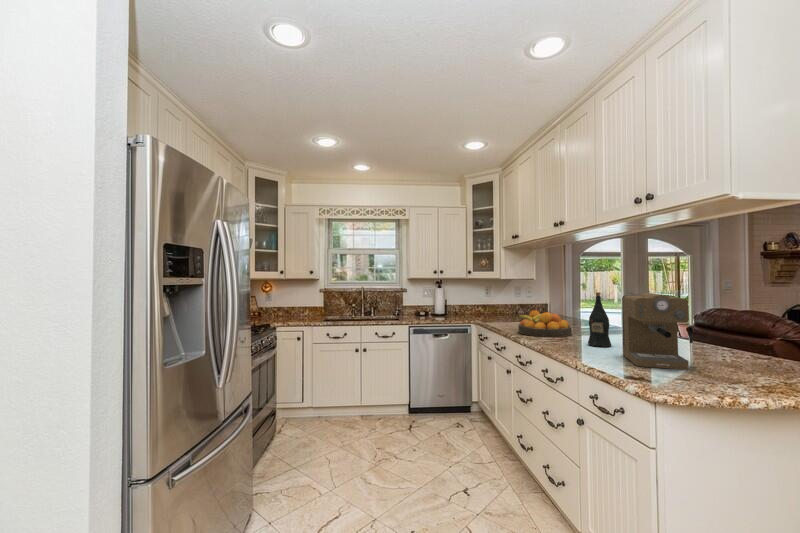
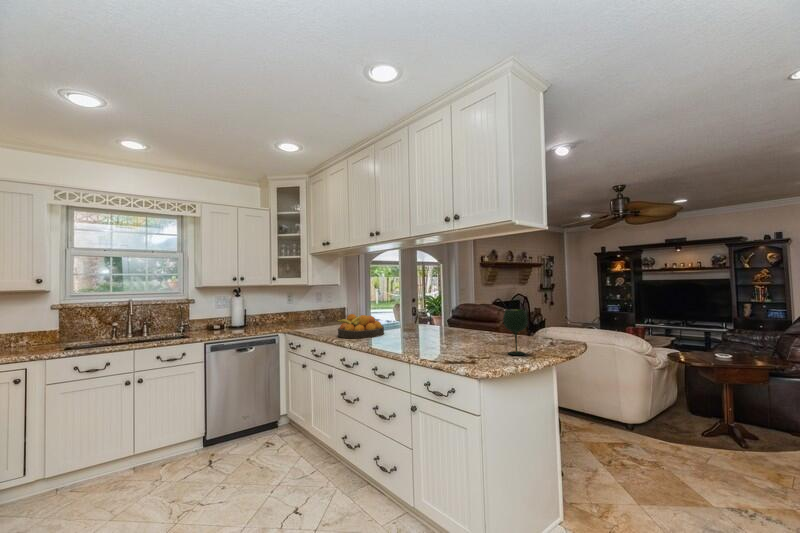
wine bottle: present [588,292,611,347] -> none [404,295,421,341]
coffee maker: present [622,293,693,370] -> none [435,293,482,352]
wine glass: none [719,318,766,386] -> present [503,309,528,355]

